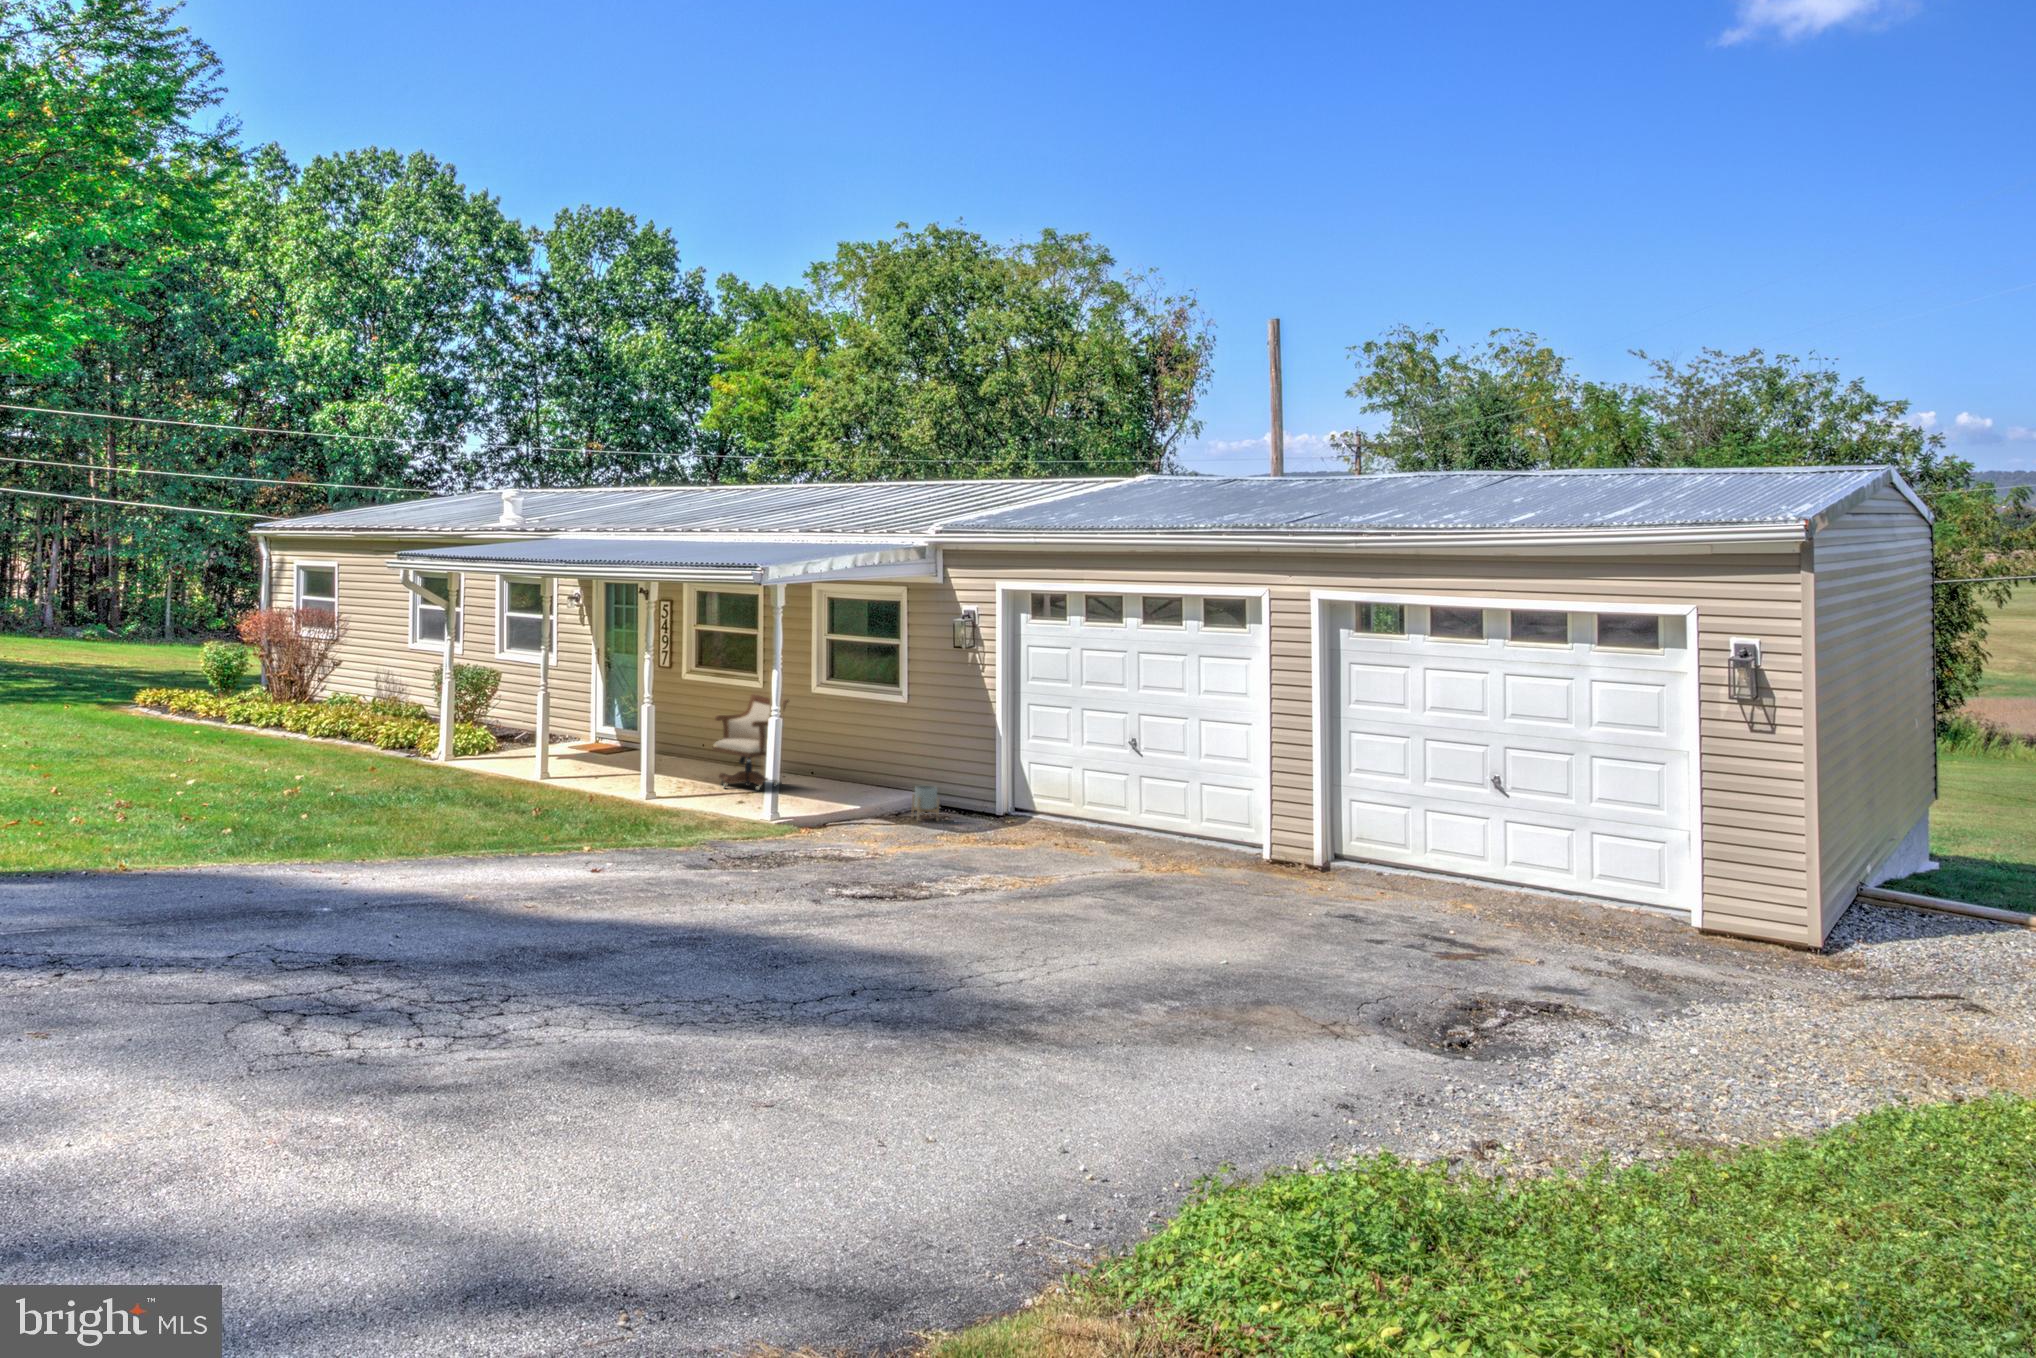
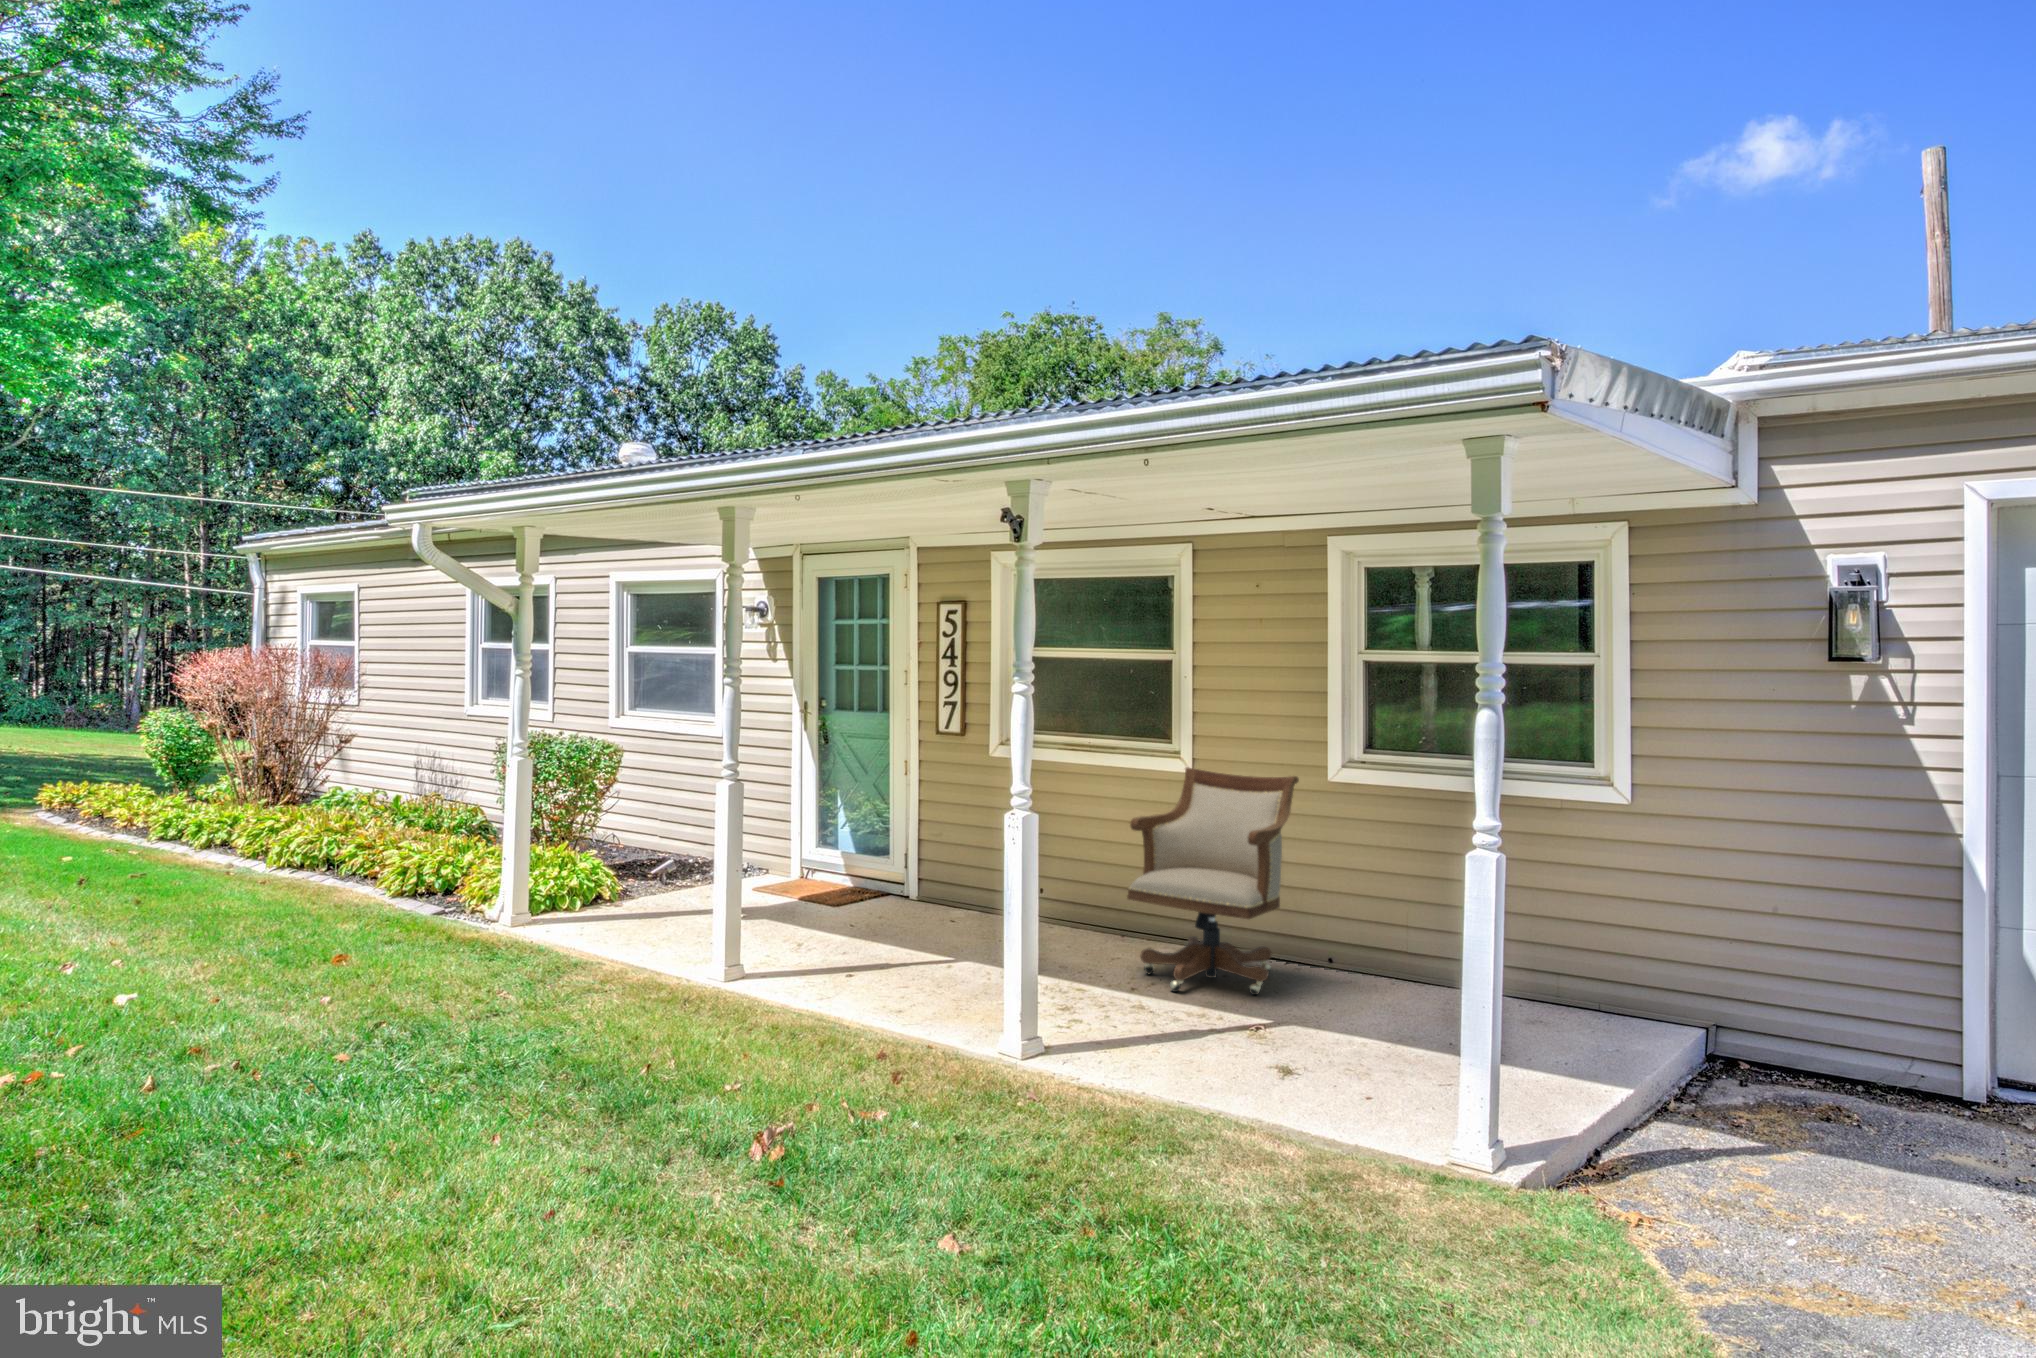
planter: present [911,786,940,820] -> none [1815,1000,1922,1116]

